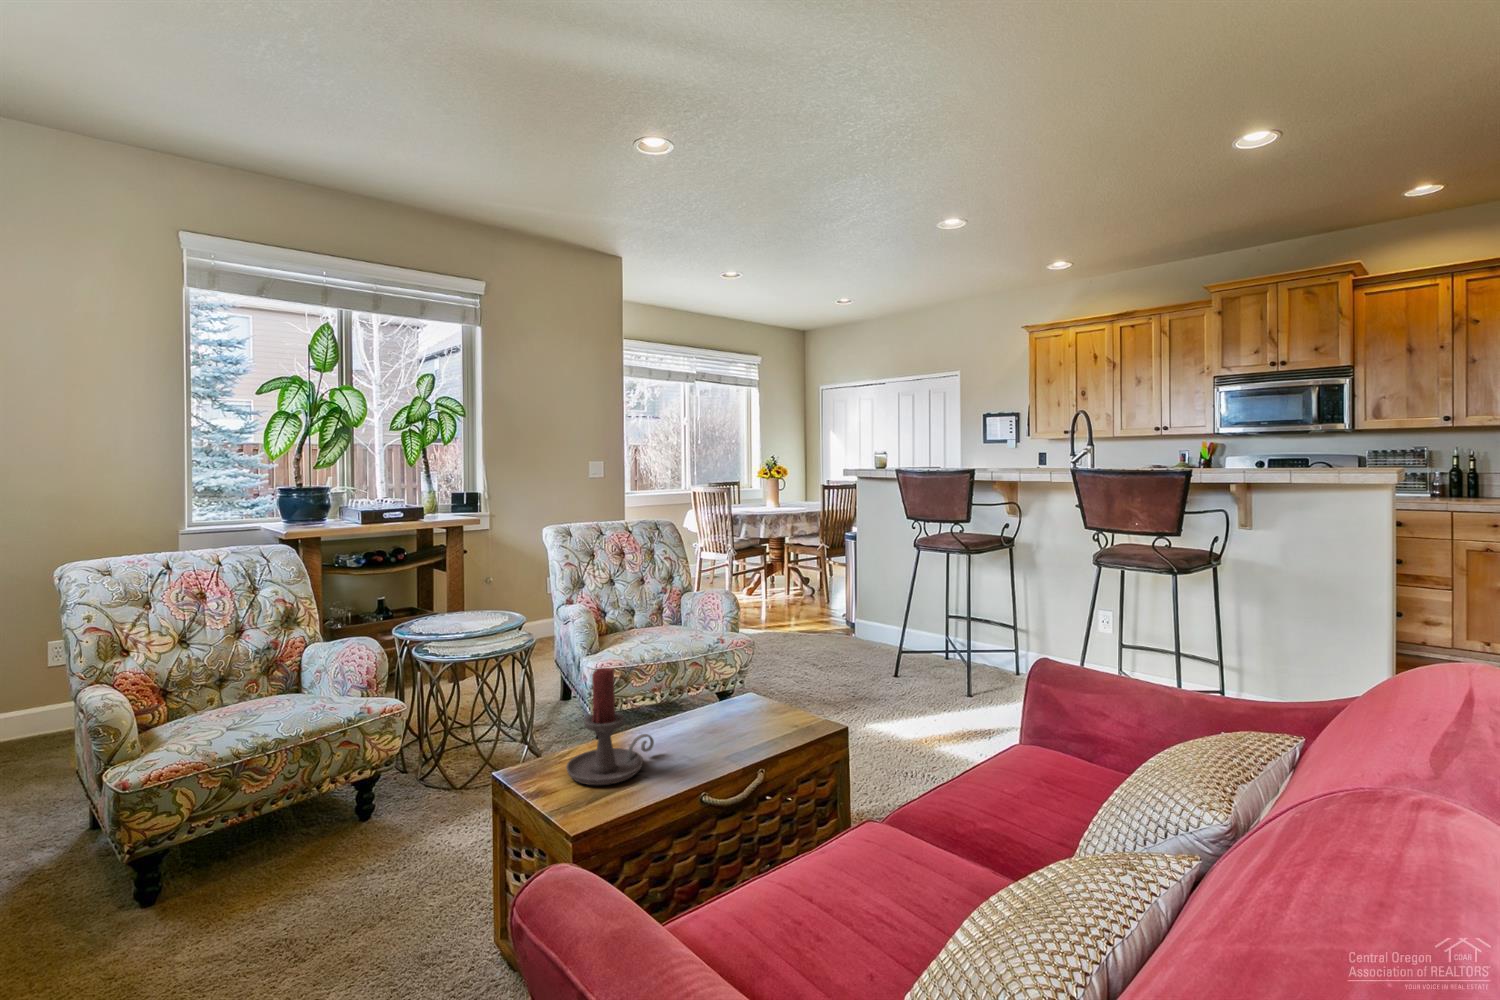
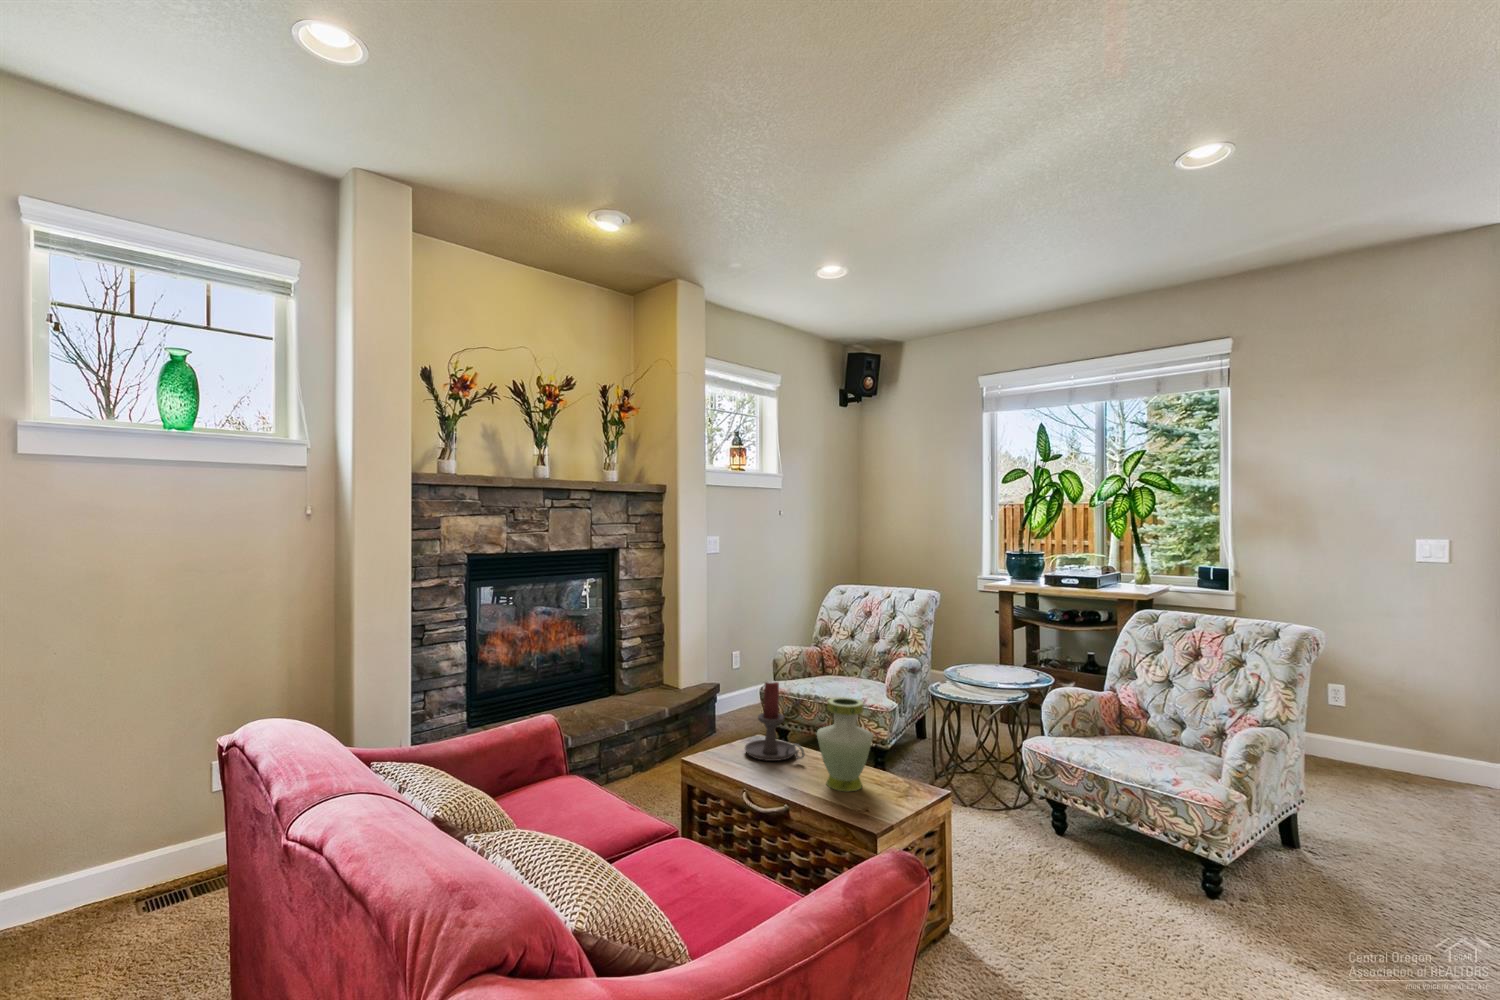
vase: none [692,640,758,746] -> present [817,697,873,791]

